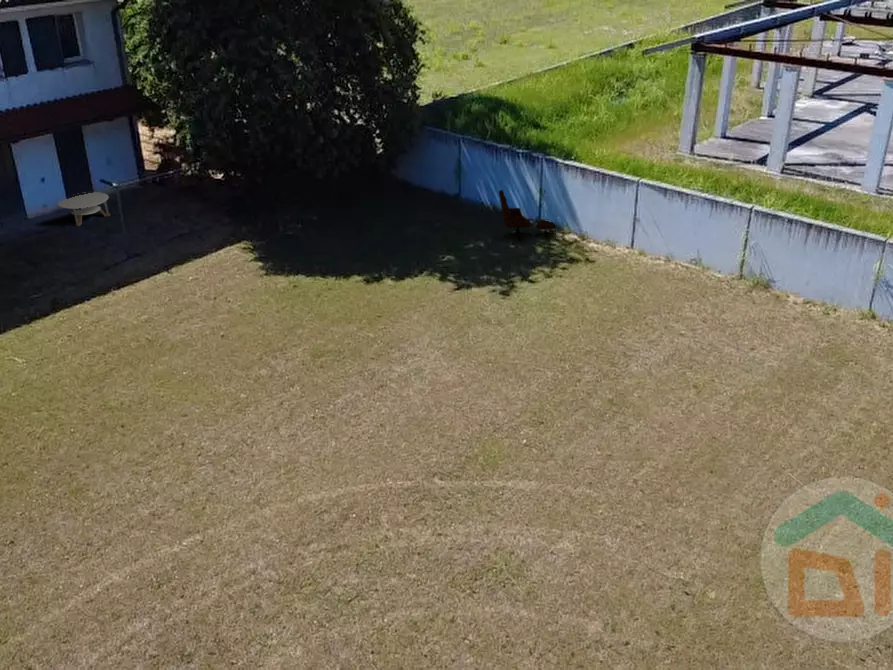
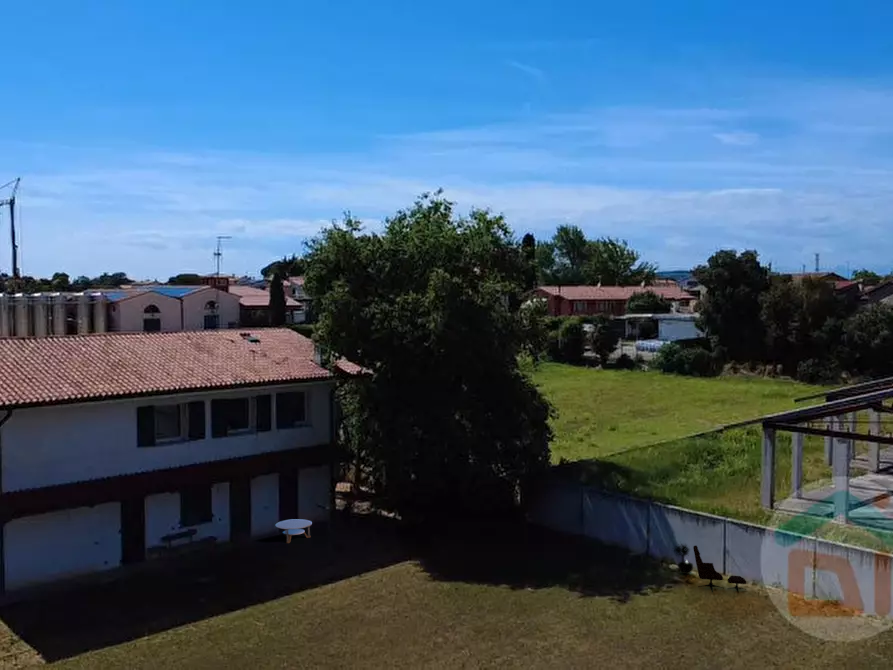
lounge chair: present [499,190,556,240] -> present [693,546,746,592]
potted tree: none [568,207,594,247] -> present [674,544,693,574]

